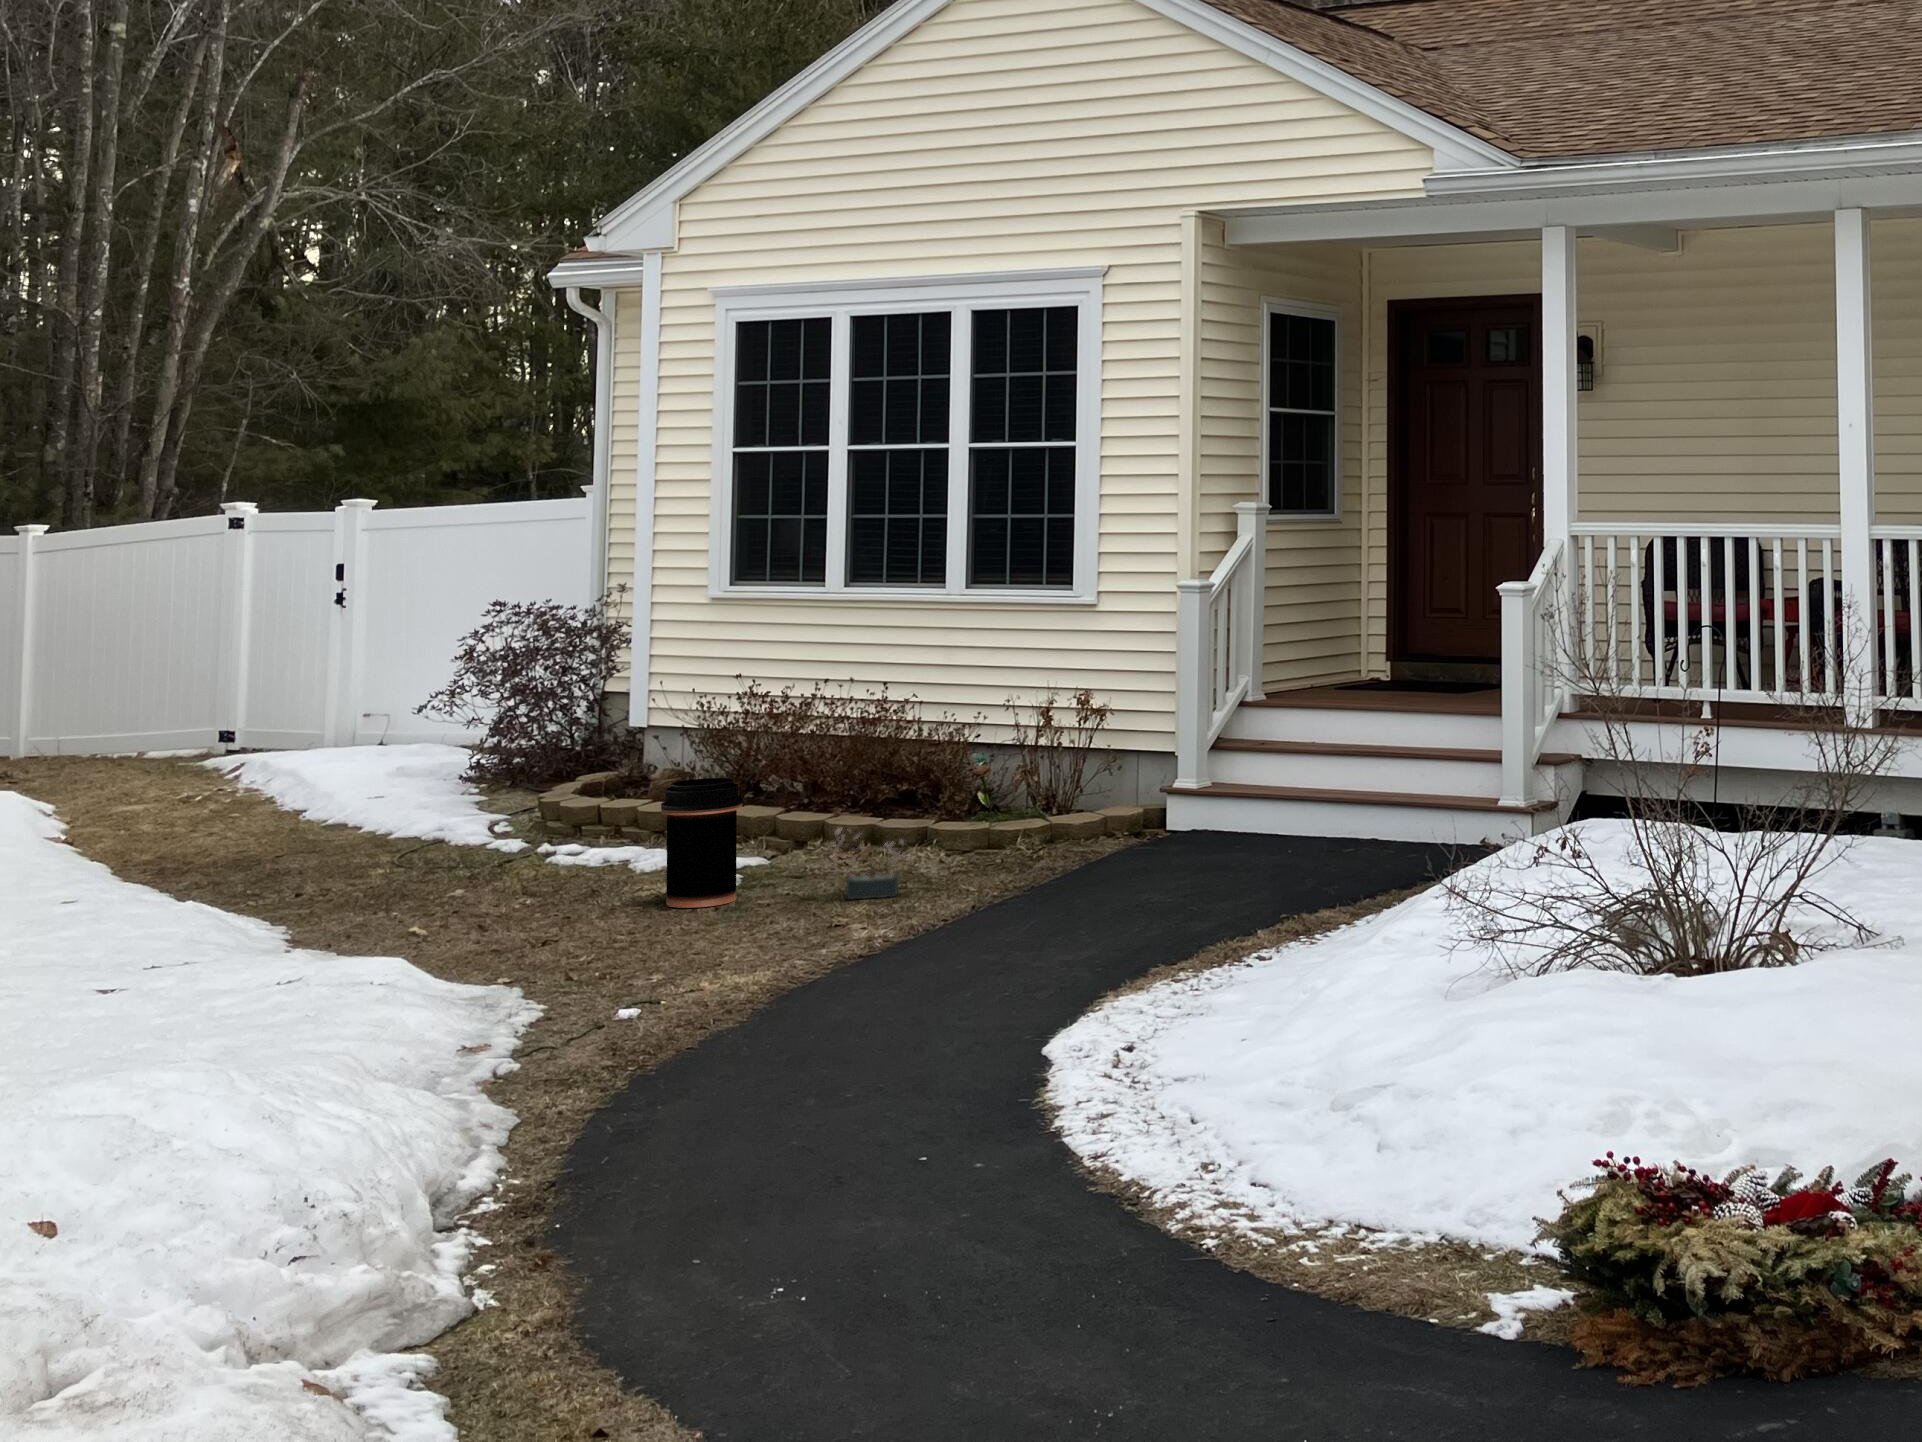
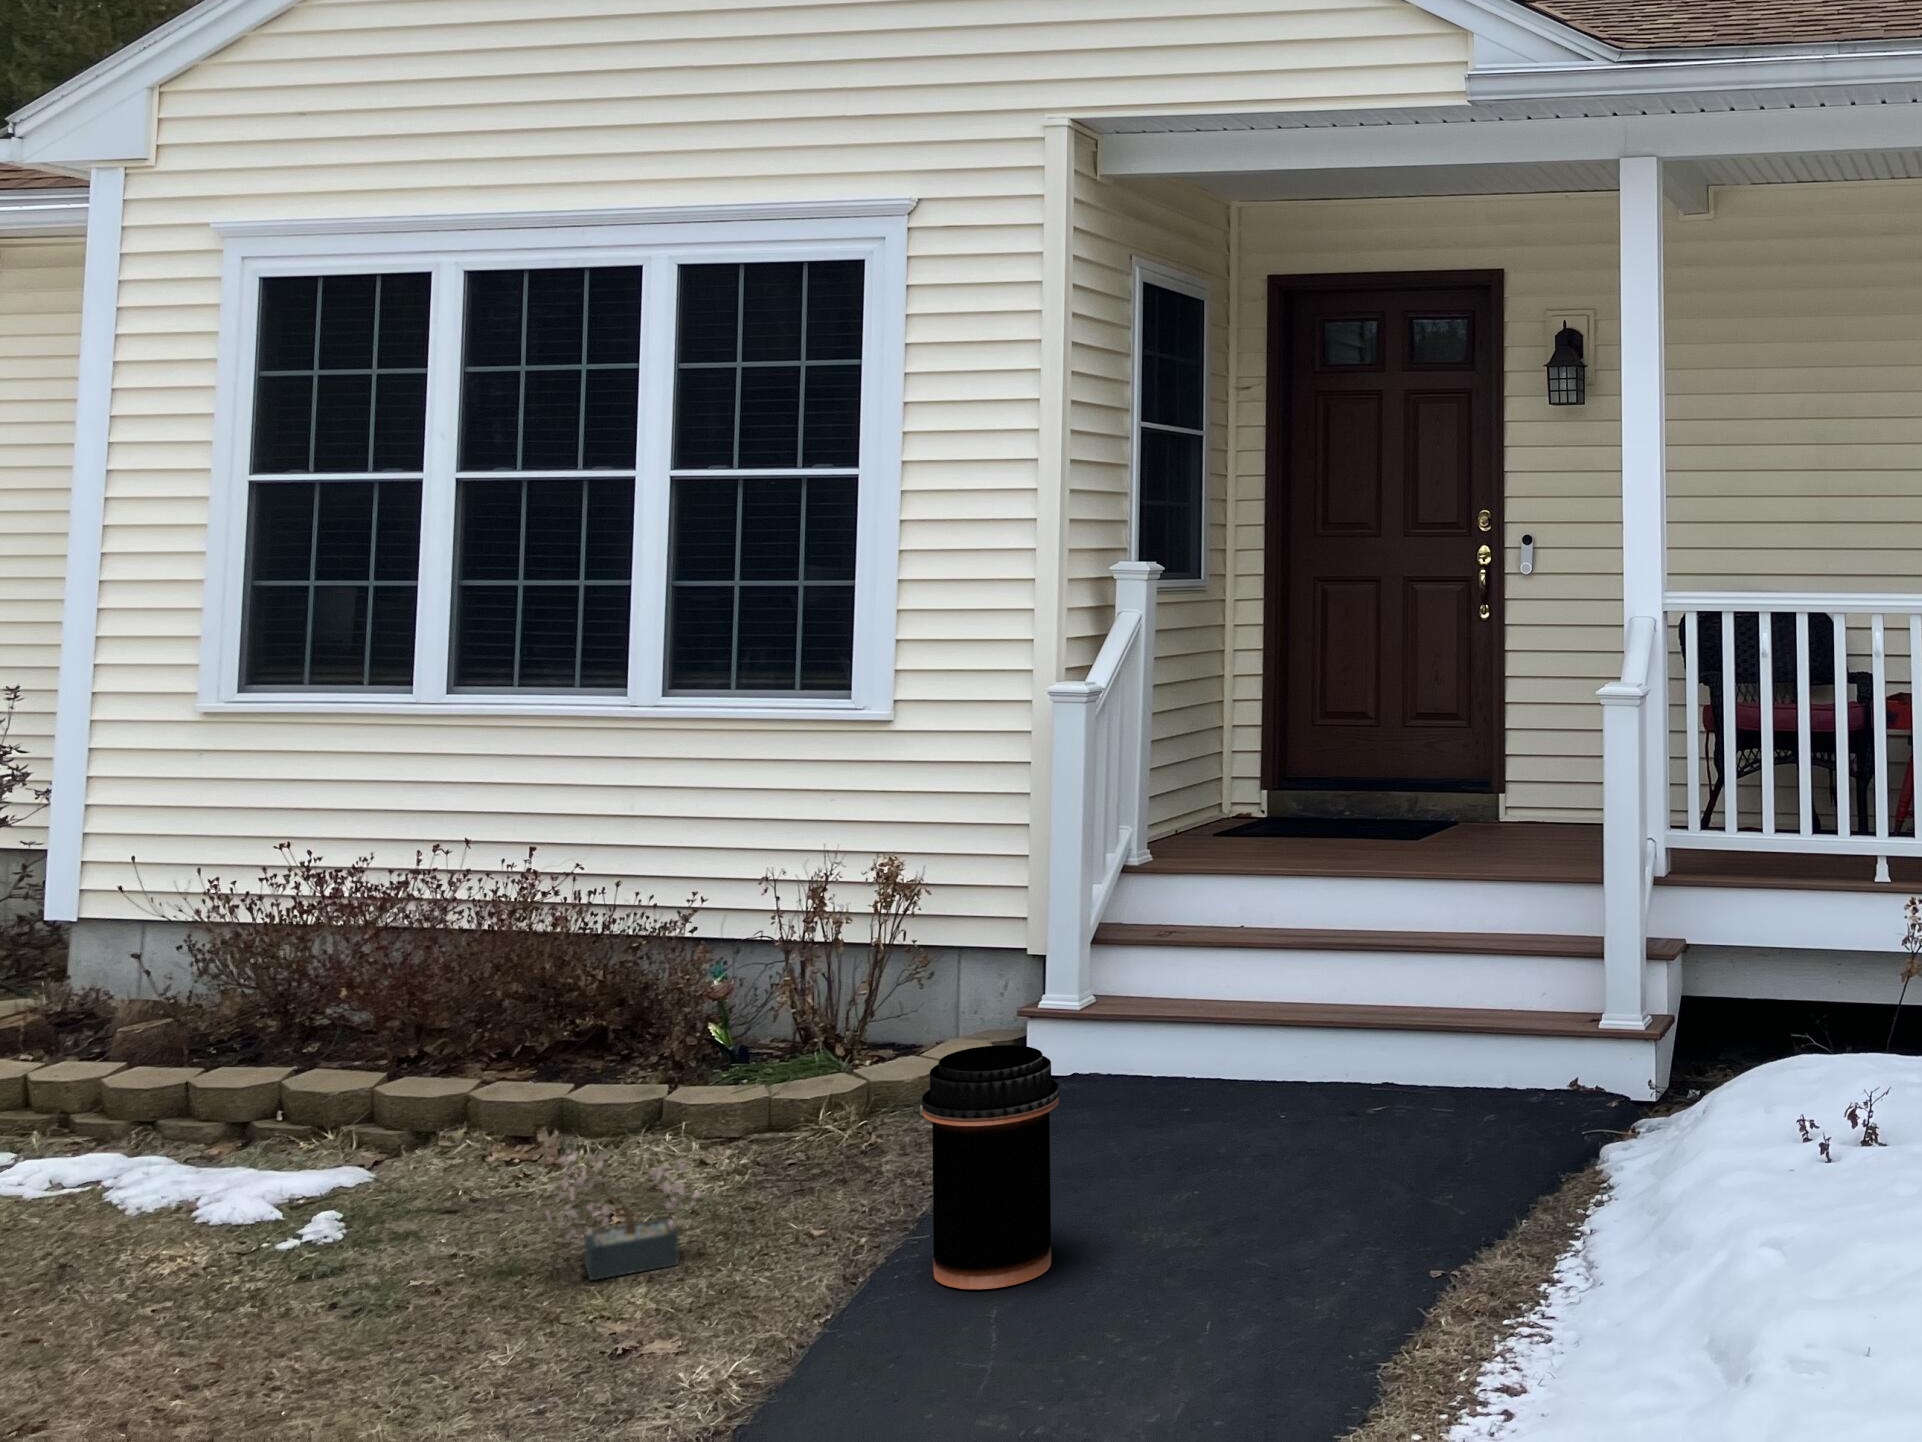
trash can: present [661,778,743,908] -> present [922,1045,1059,1289]

